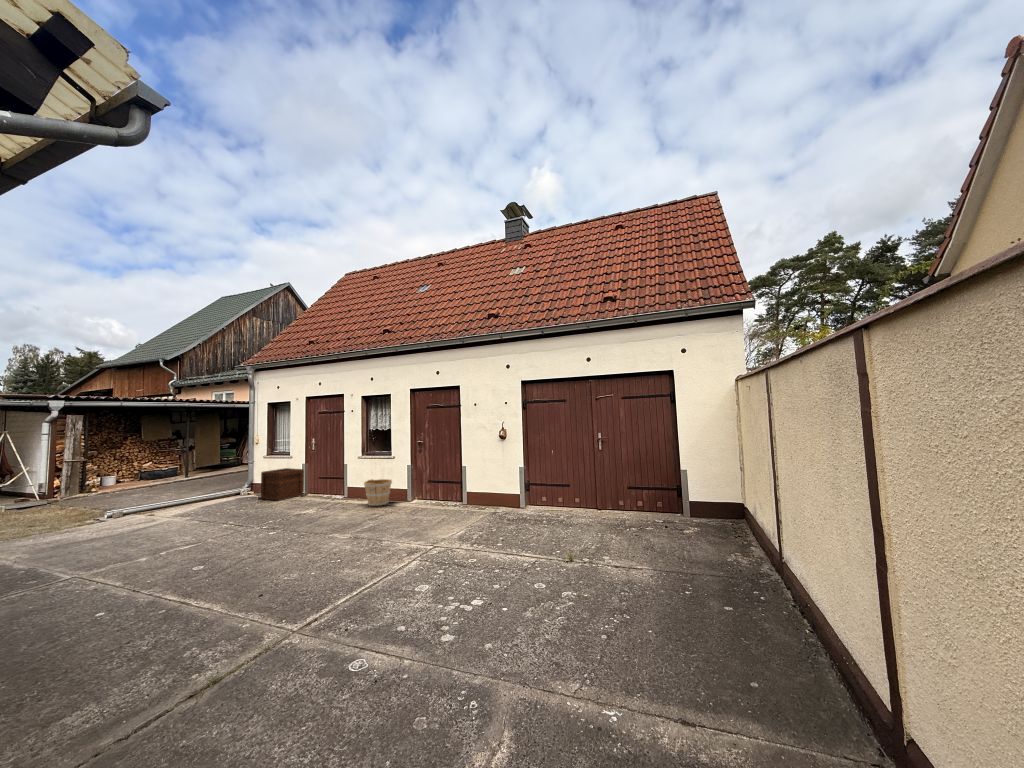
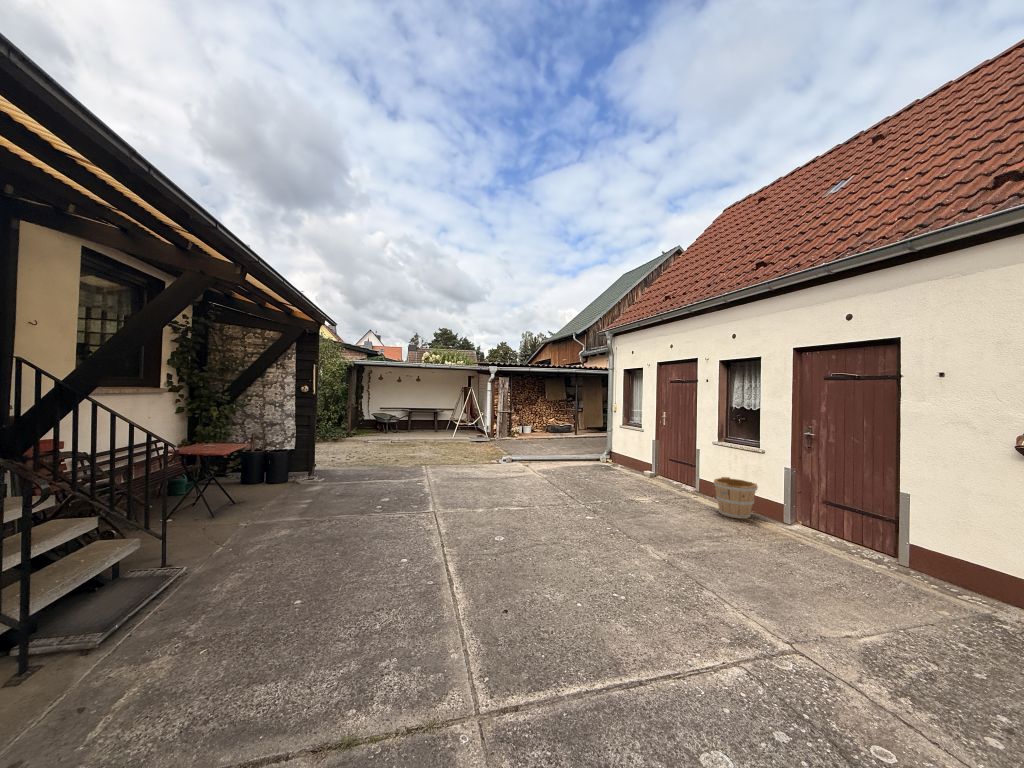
wooden crate: present [261,468,304,501] -> none [610,442,653,477]

